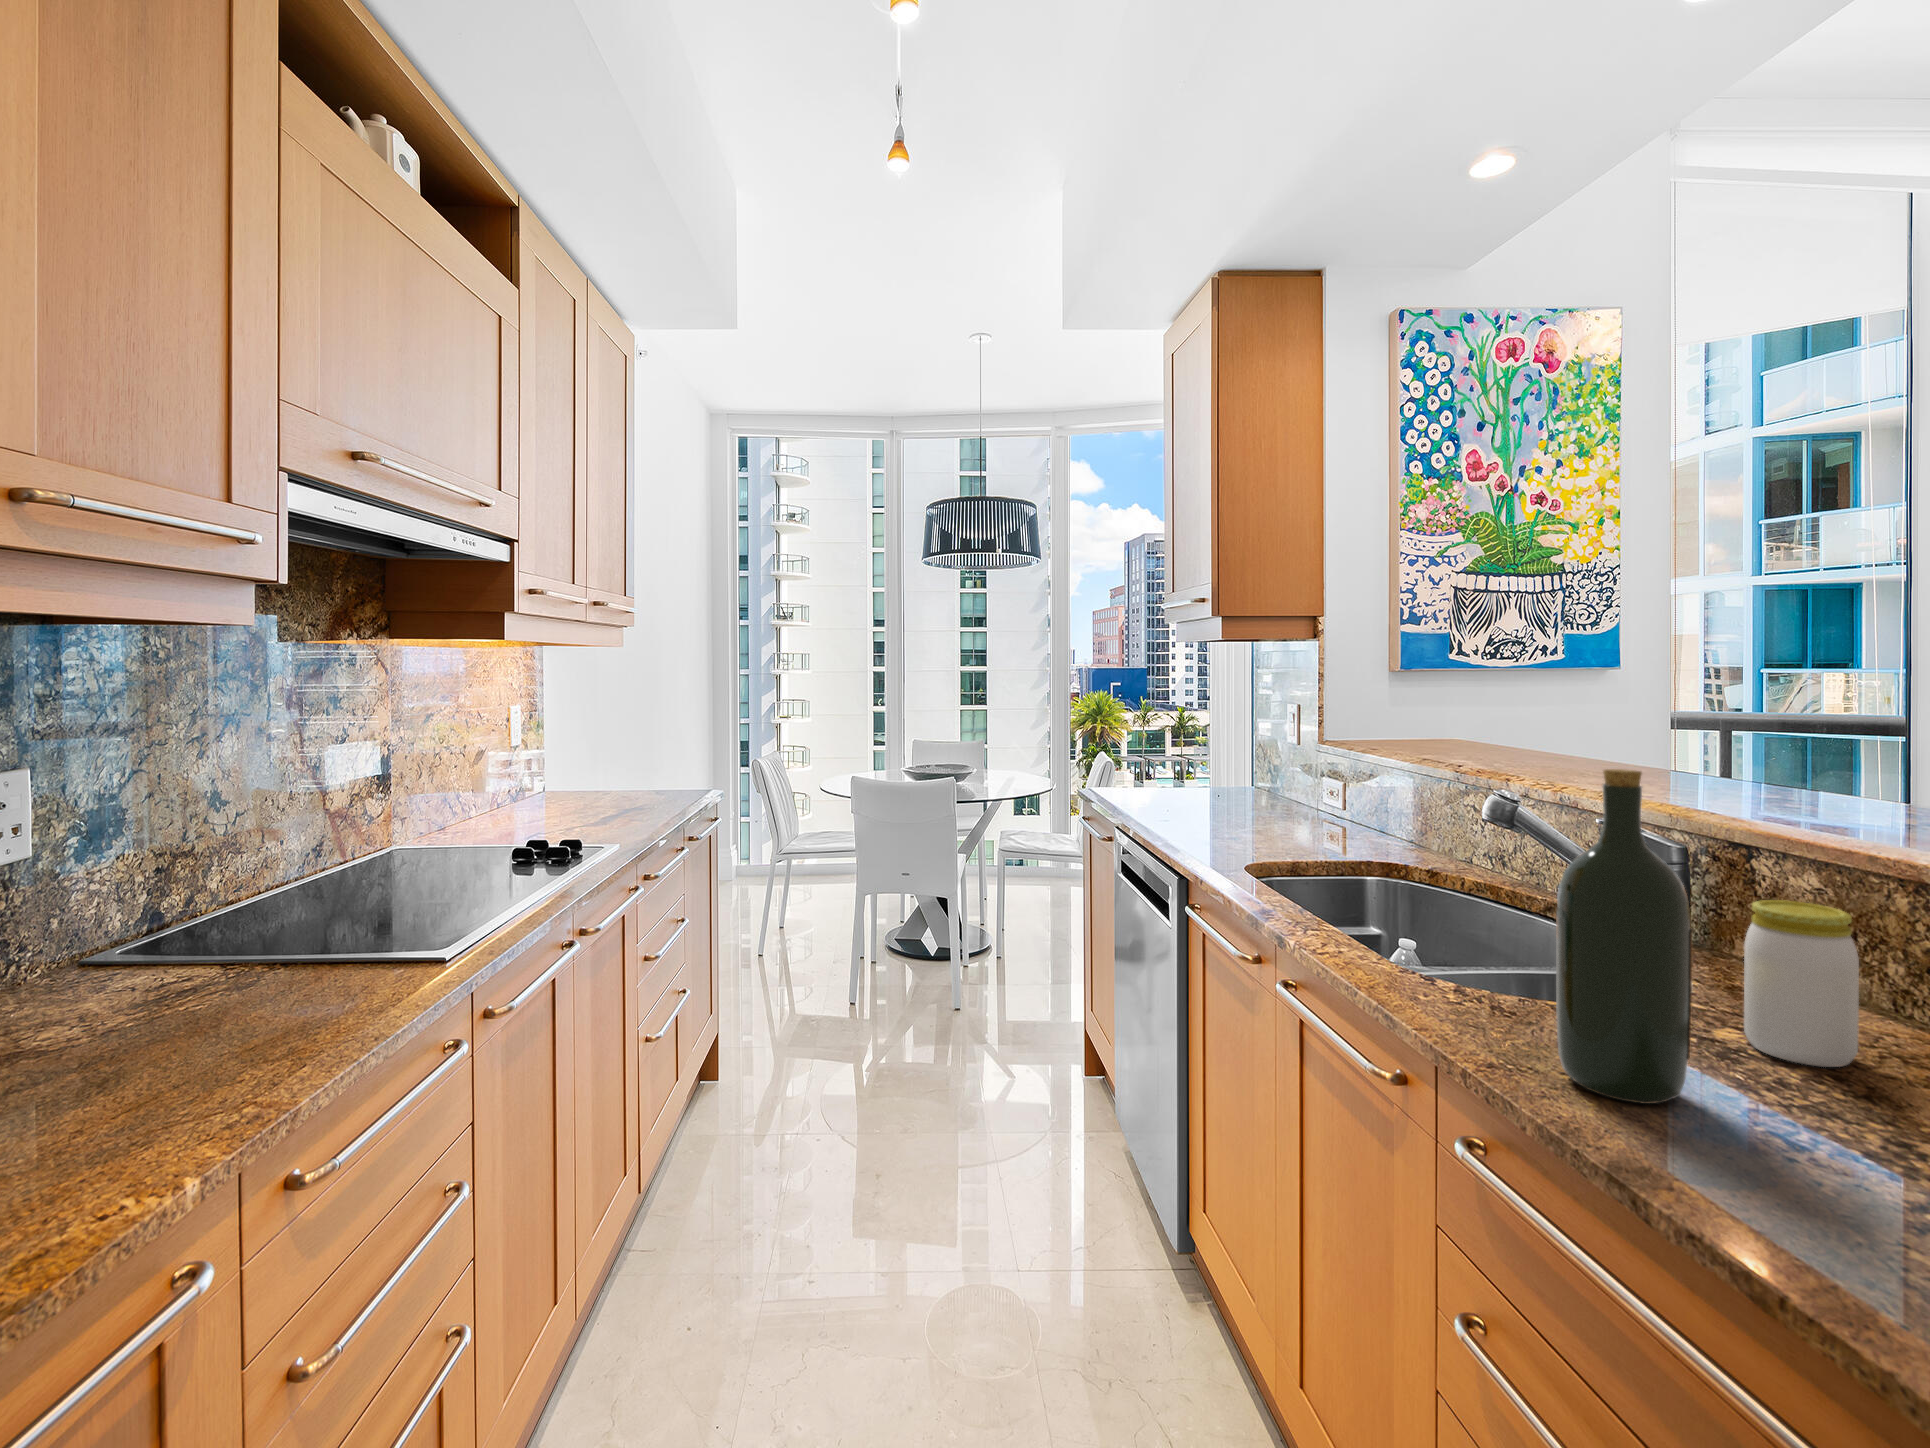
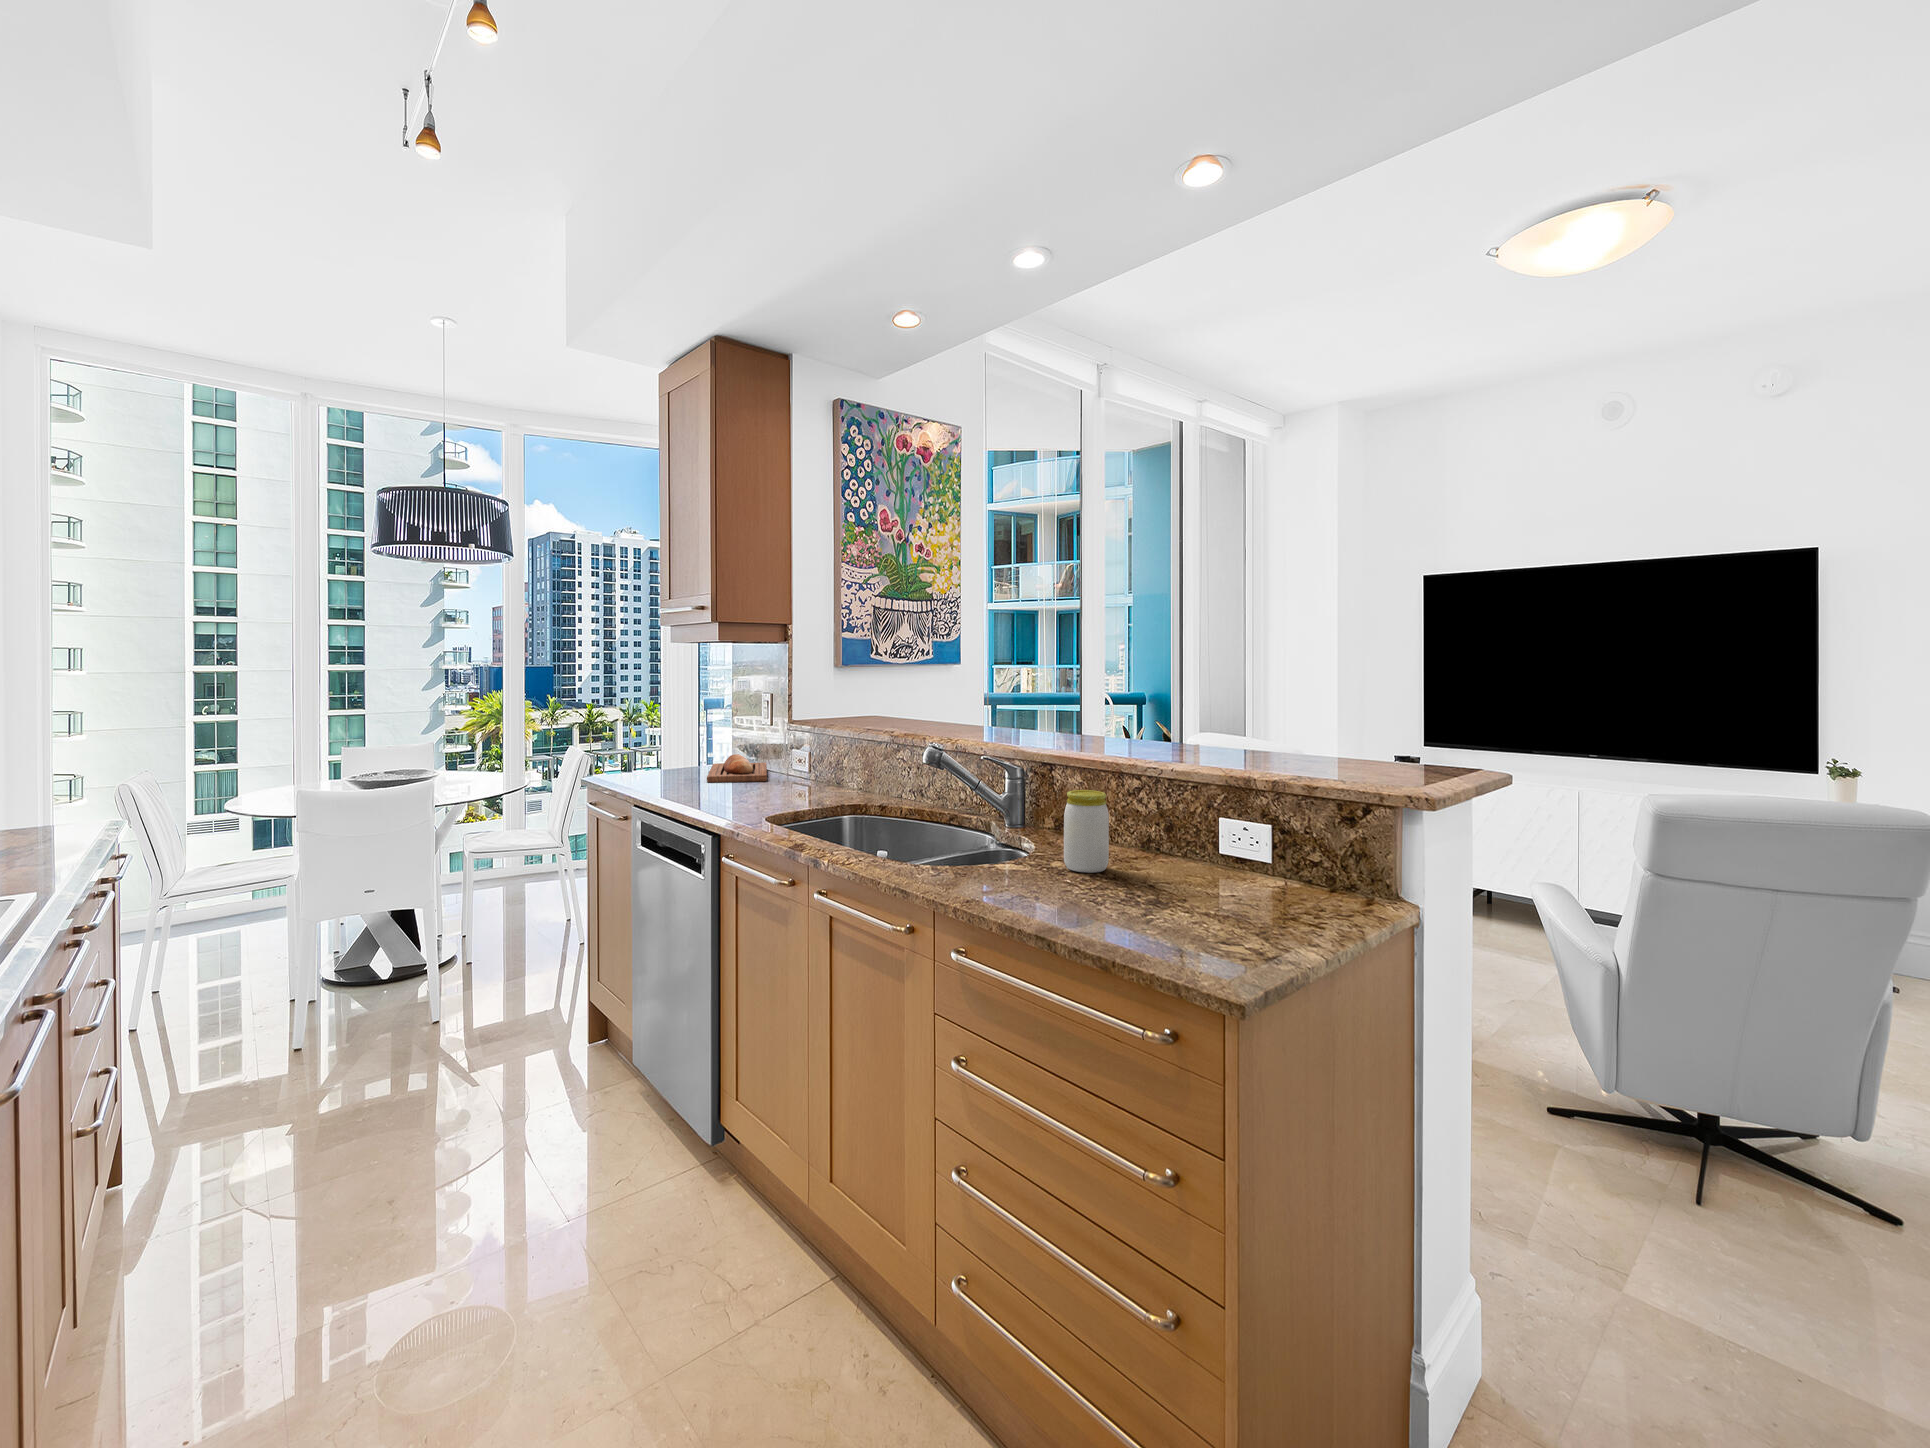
wine bottle: present [1556,769,1692,1104] -> none [995,724,1055,903]
bread loaf: none [1196,787,1287,825] -> present [707,754,767,783]

